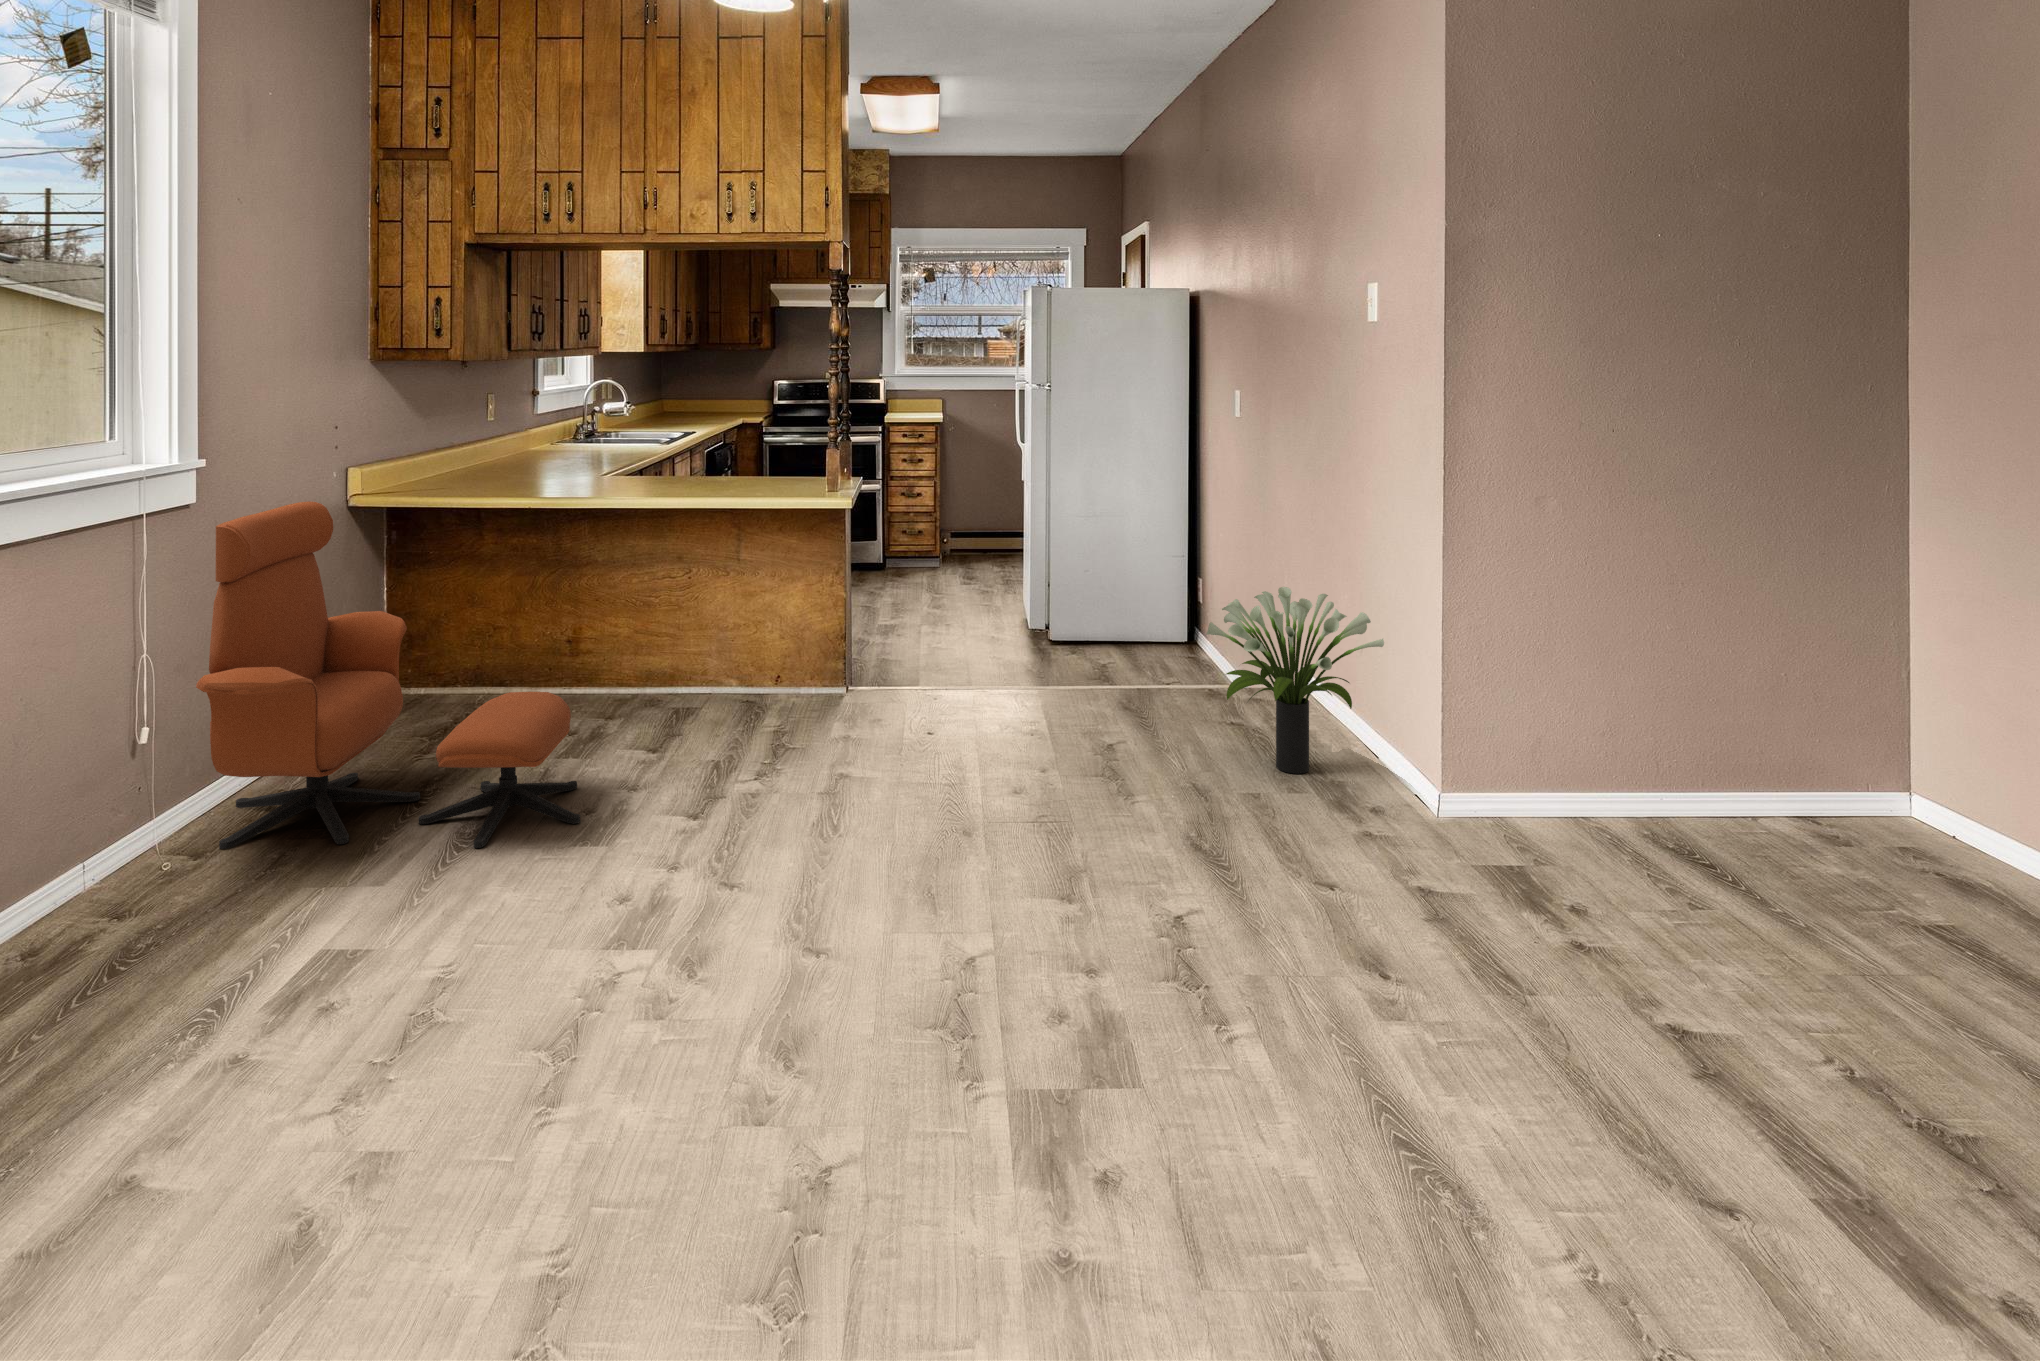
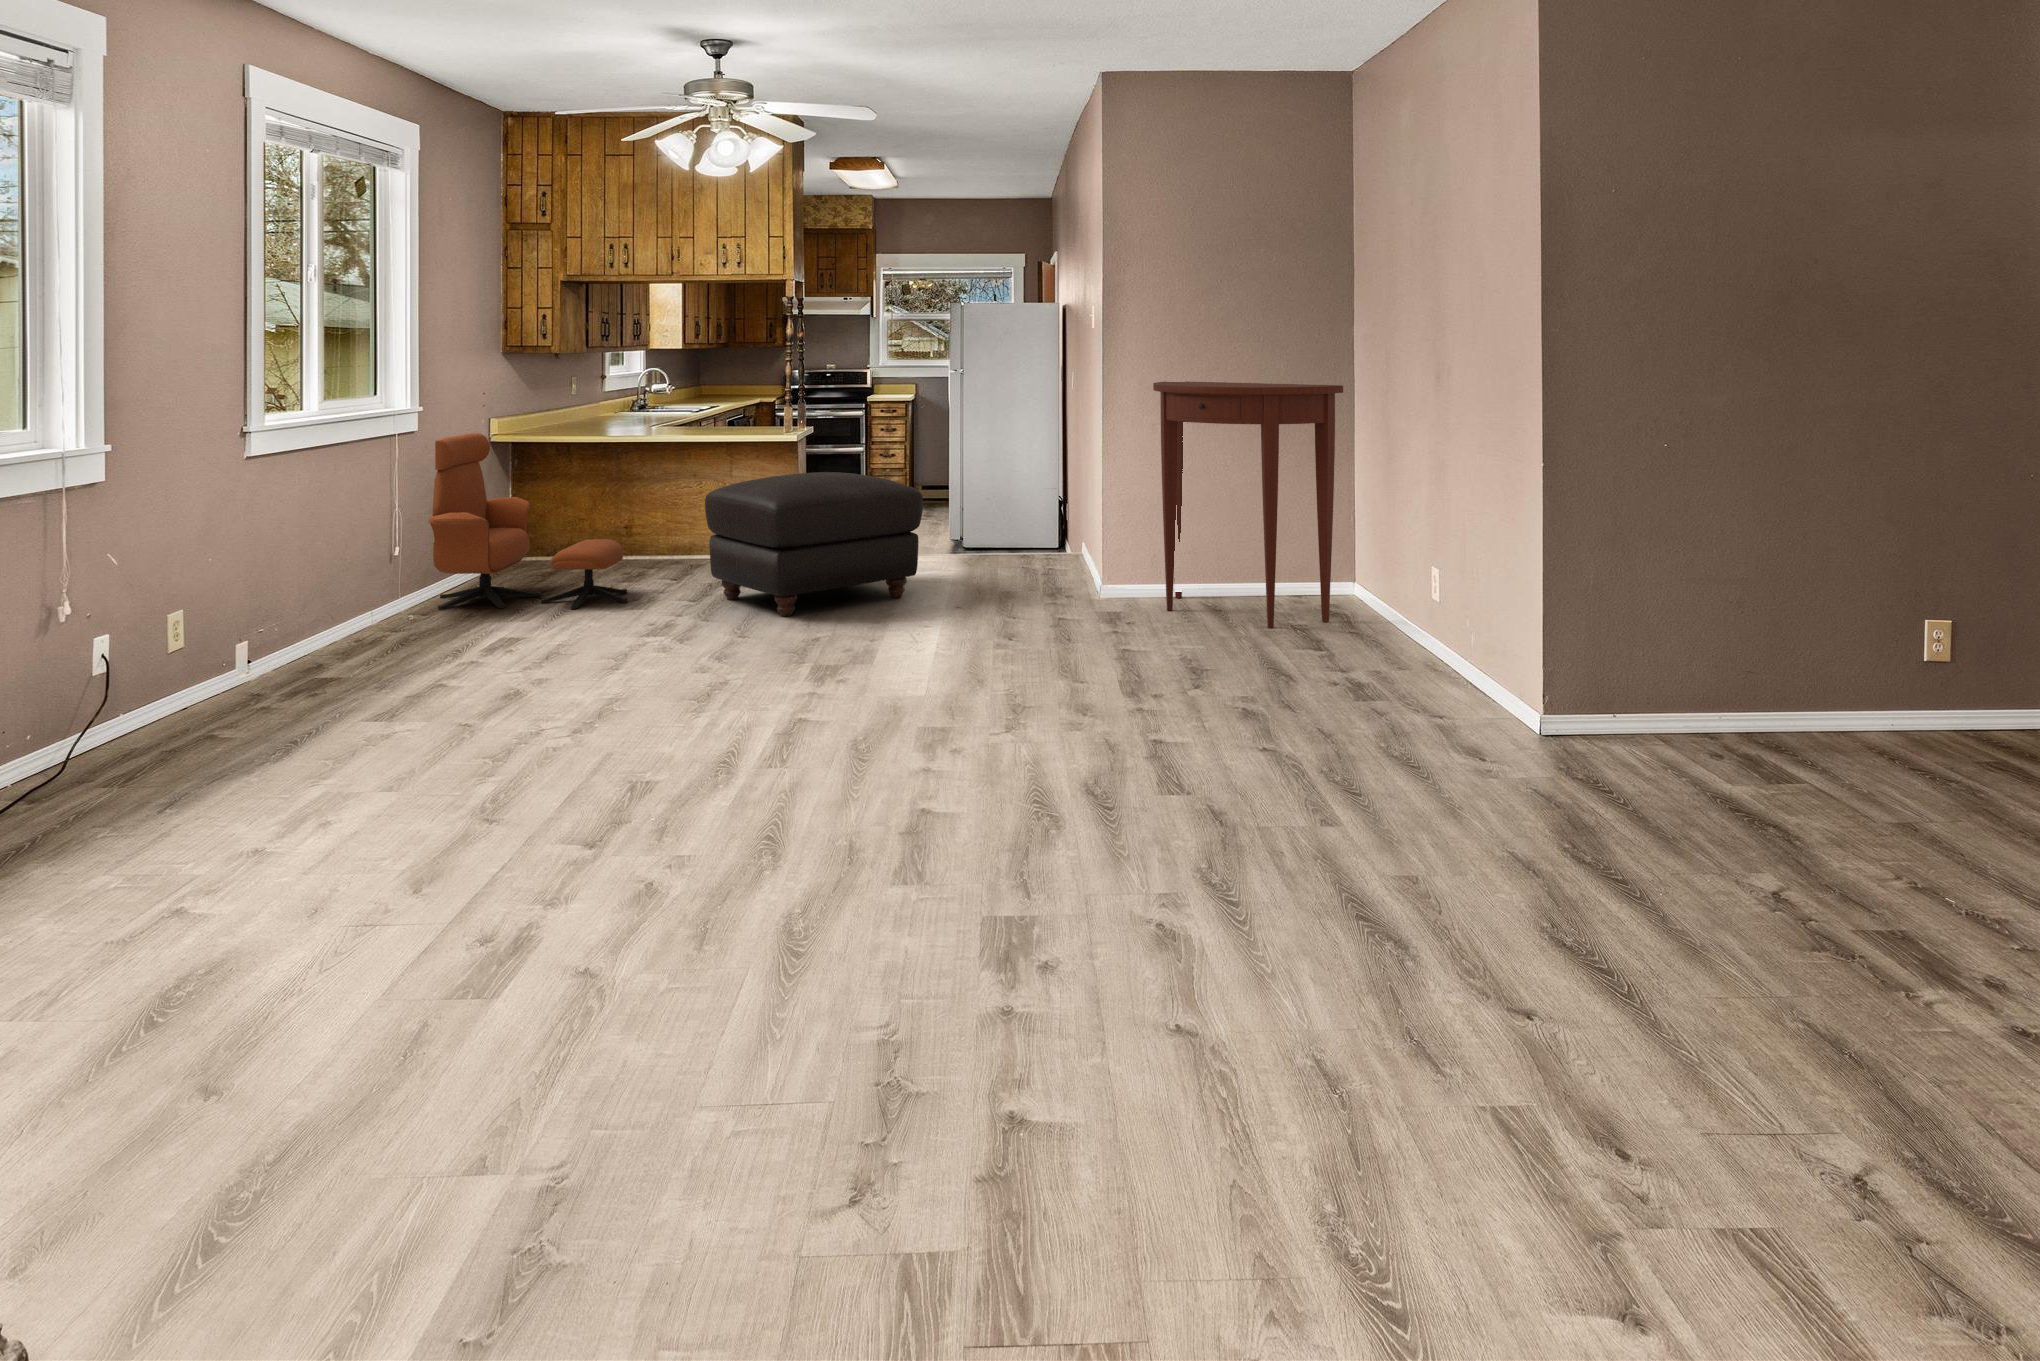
console table: none [1551,413,2014,926] -> present [1153,382,1343,628]
ottoman: none [722,569,1116,877] -> present [705,472,923,616]
potted plant: present [1207,587,1384,774] -> none [989,483,1085,588]

